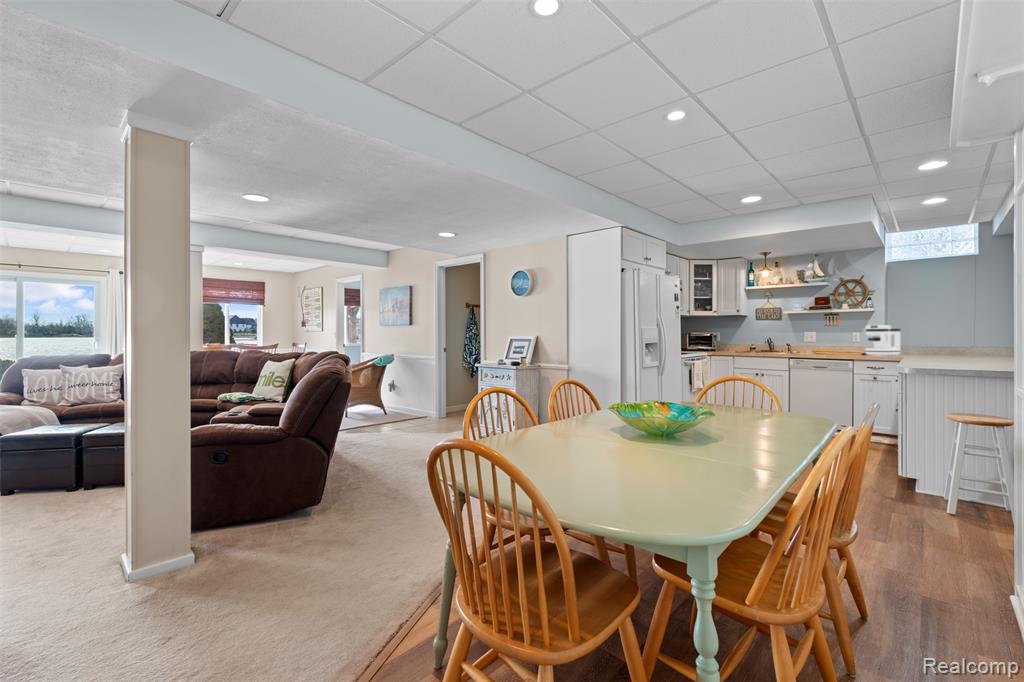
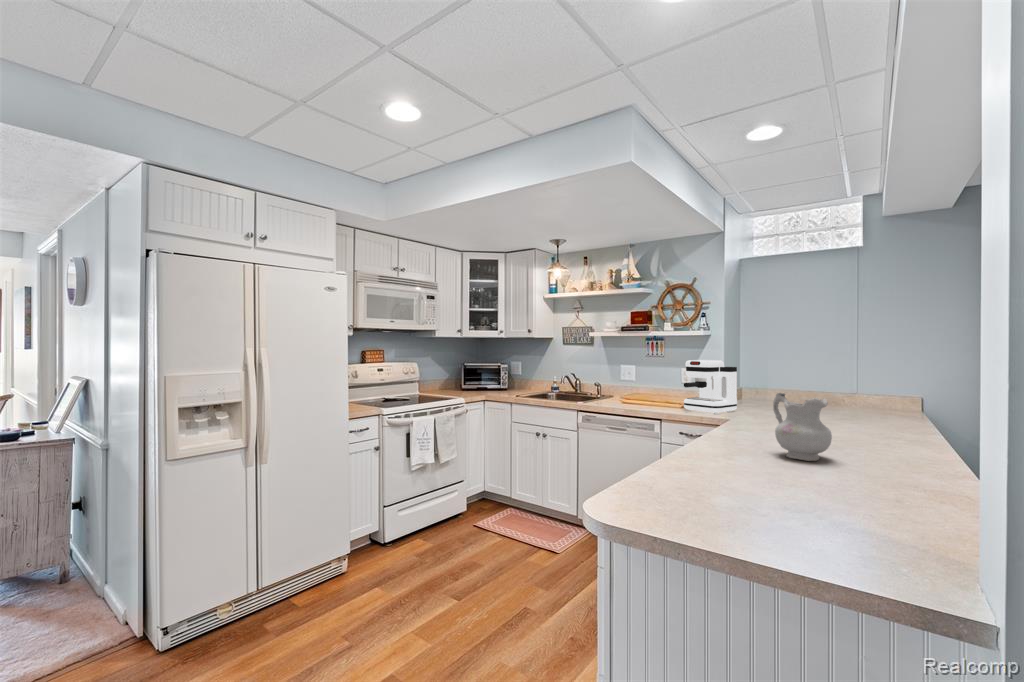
ceramic pitcher: none [948,333,982,363] -> present [773,393,832,461]

